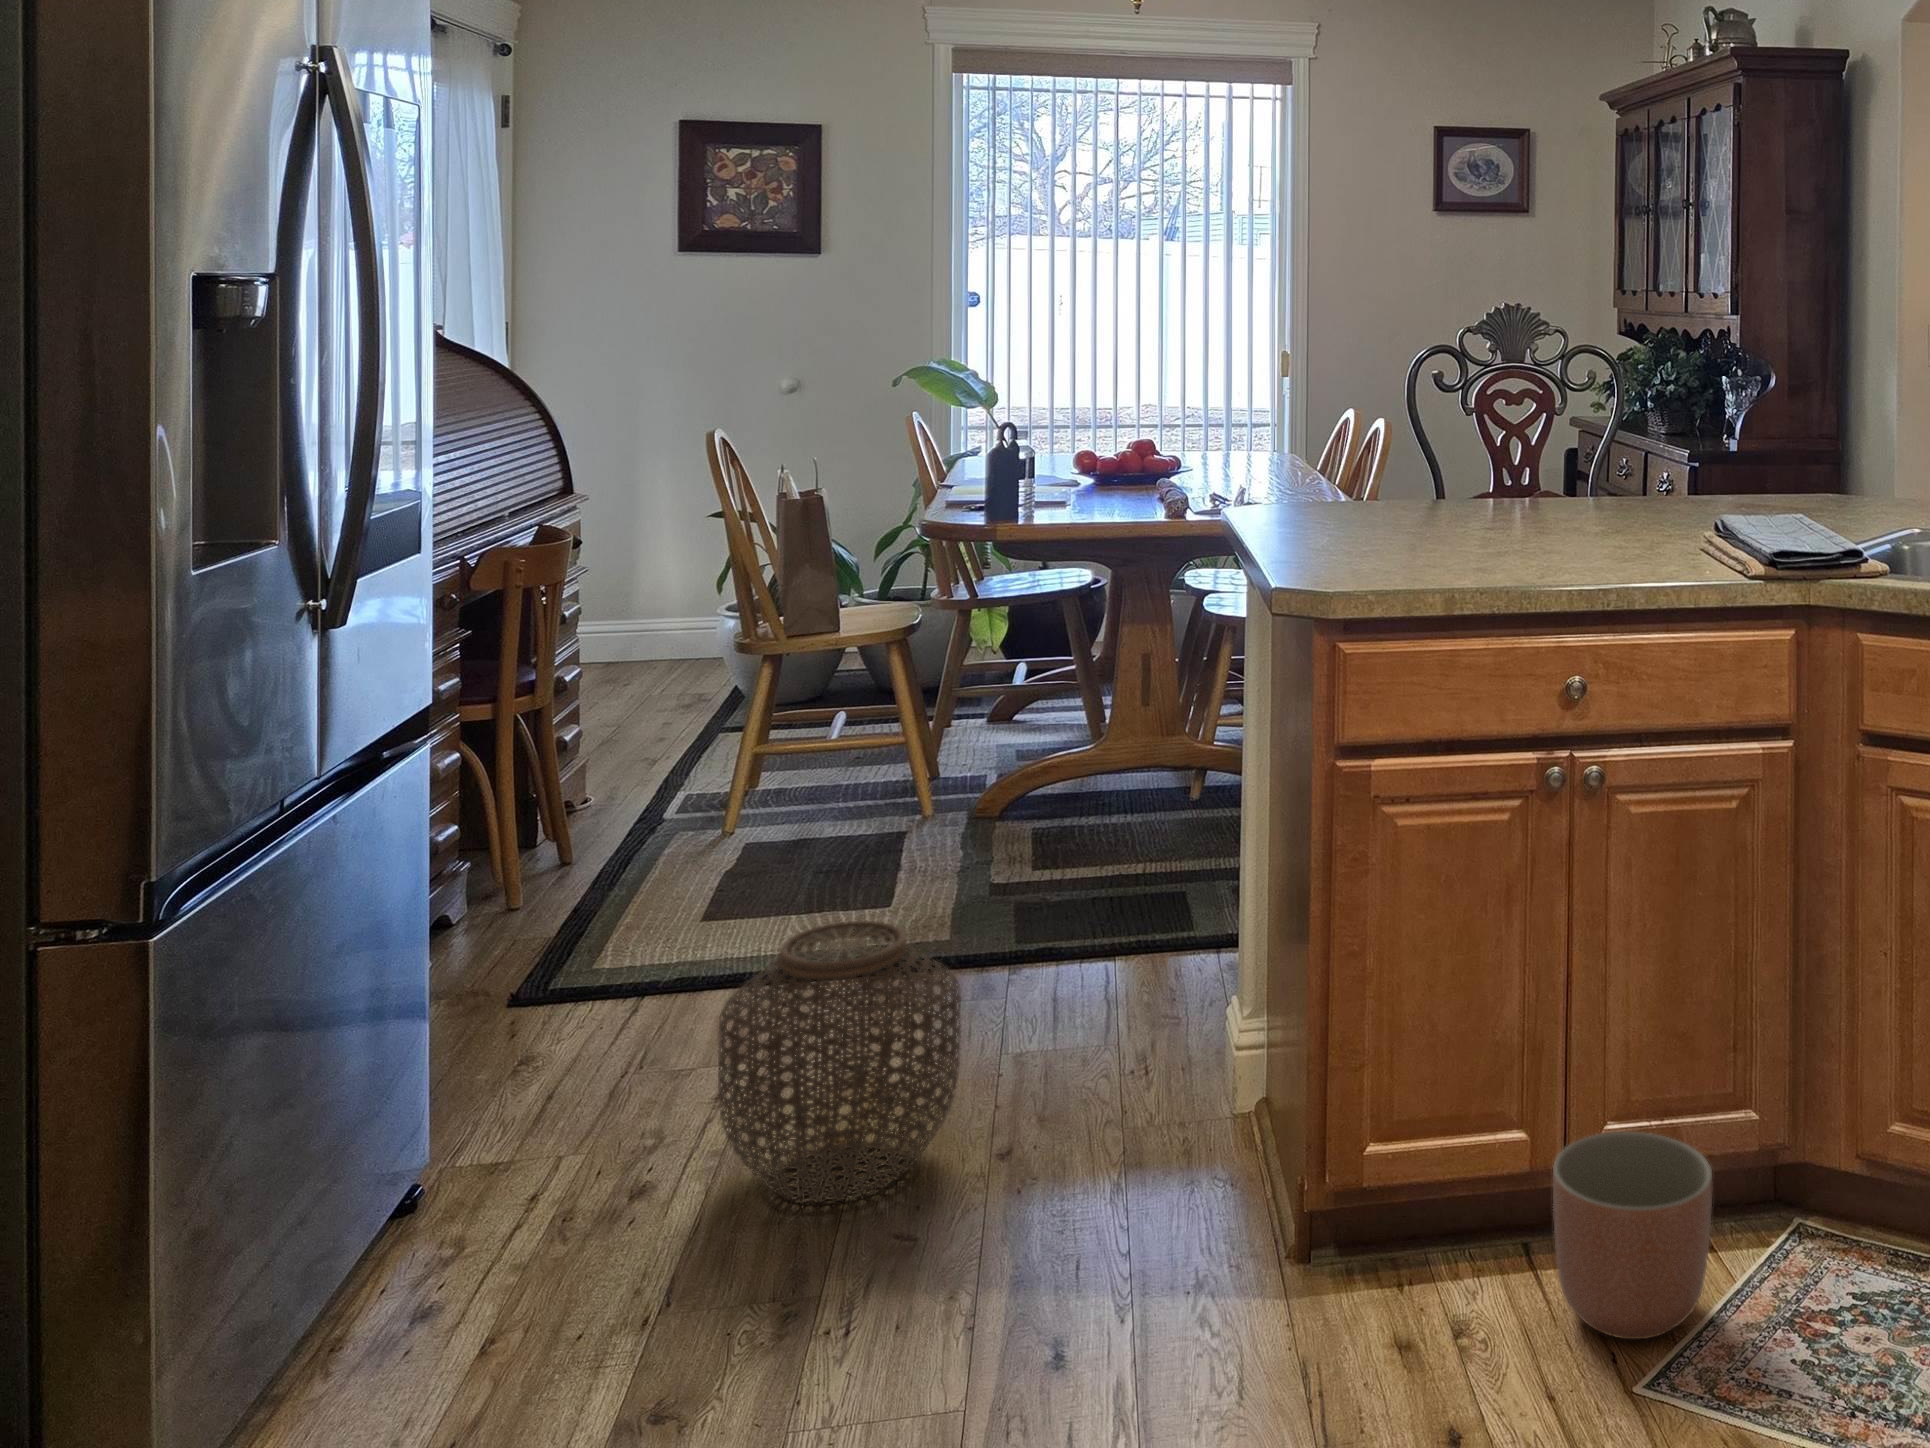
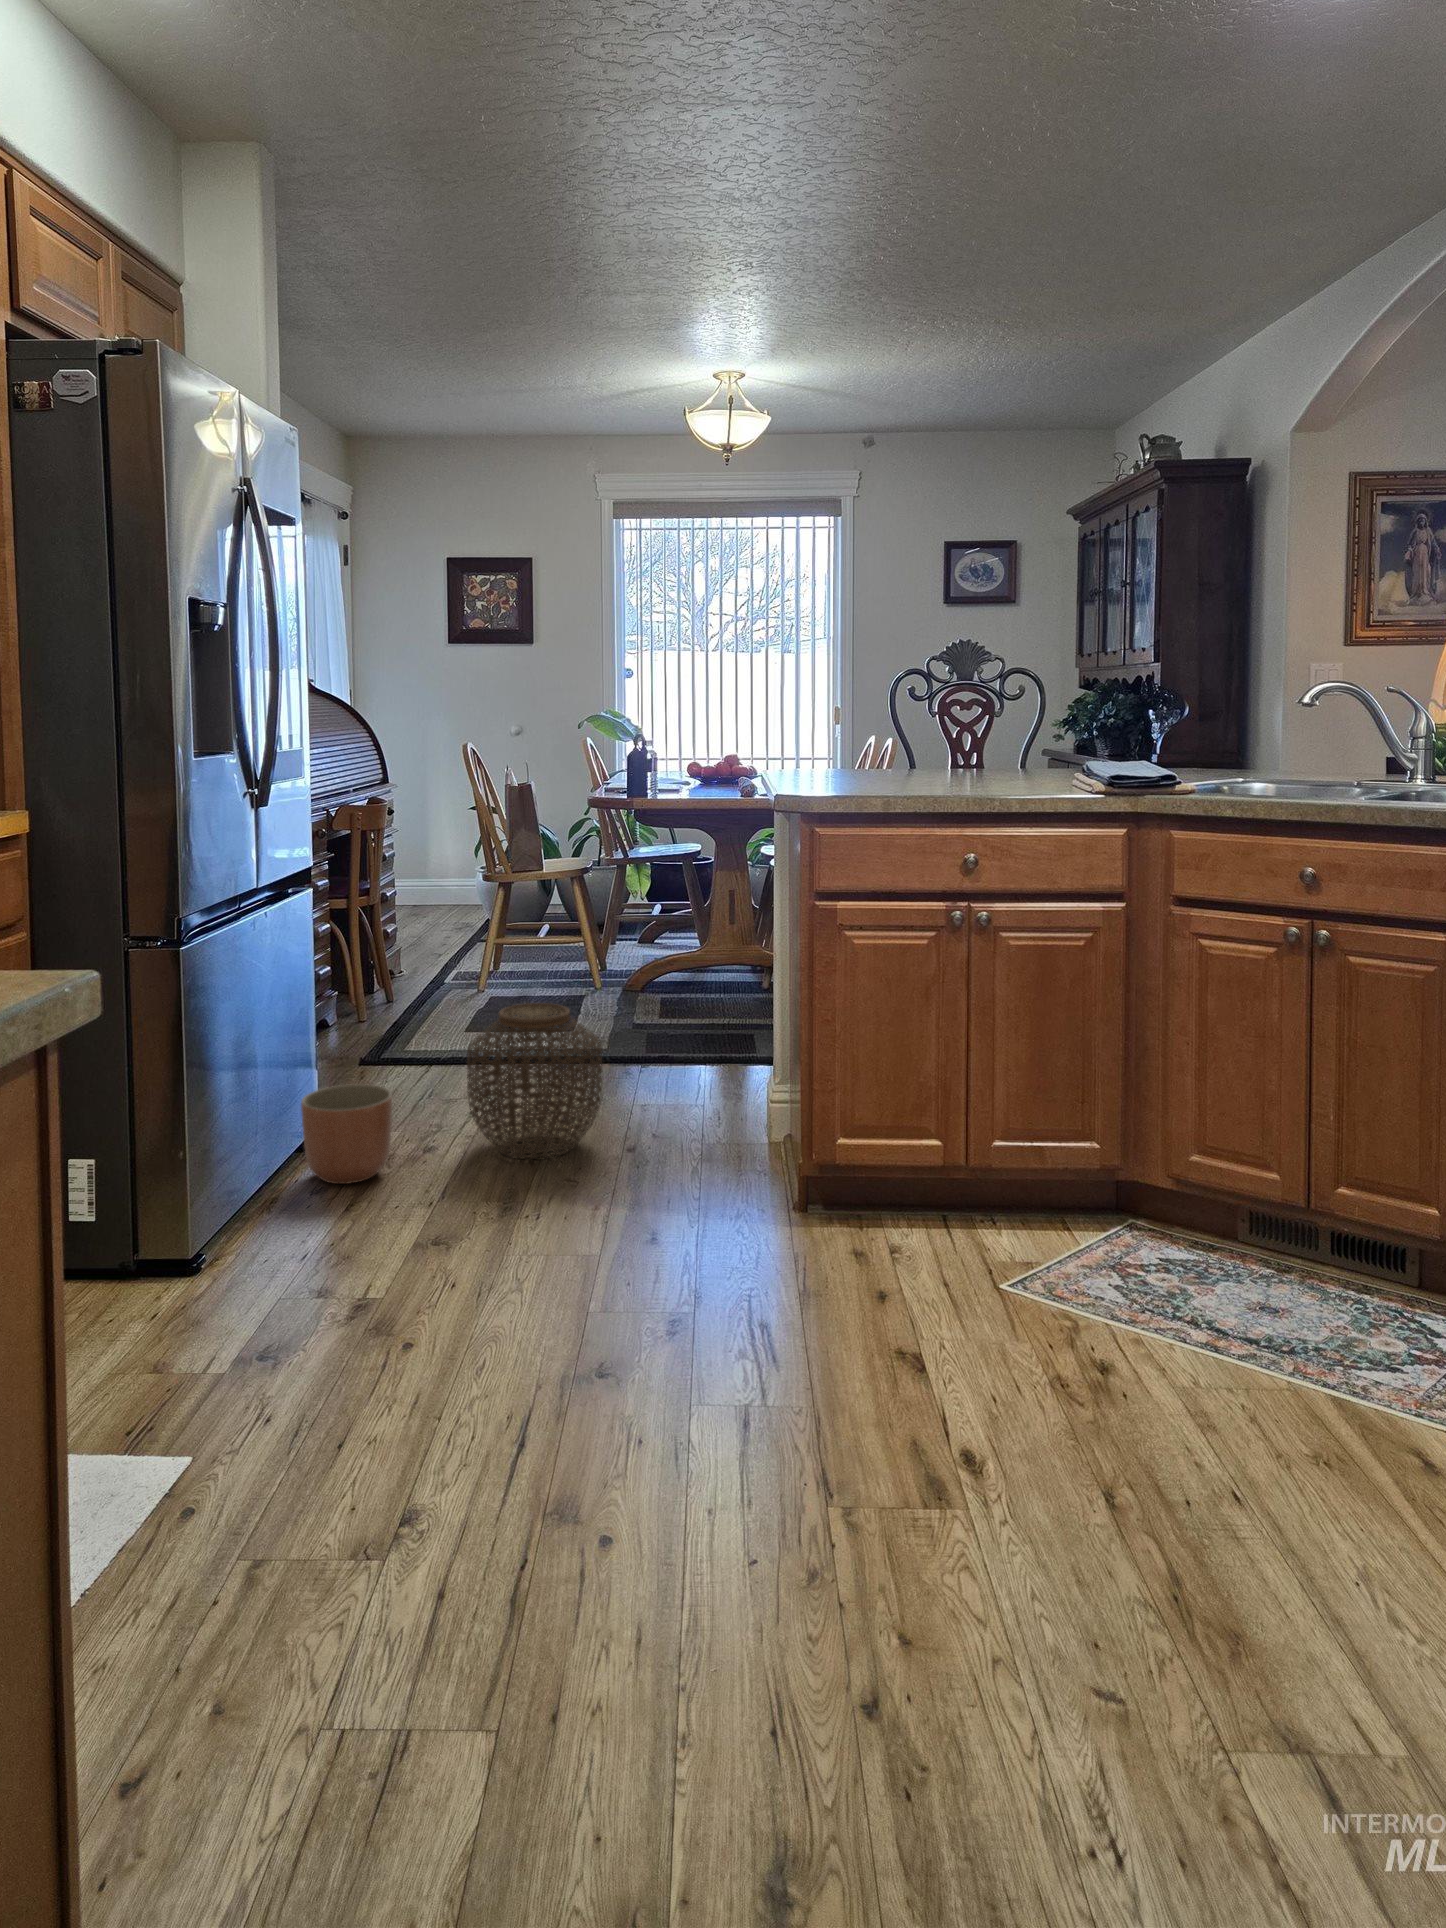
planter: present [1553,1132,1713,1339] -> present [301,1084,392,1184]

